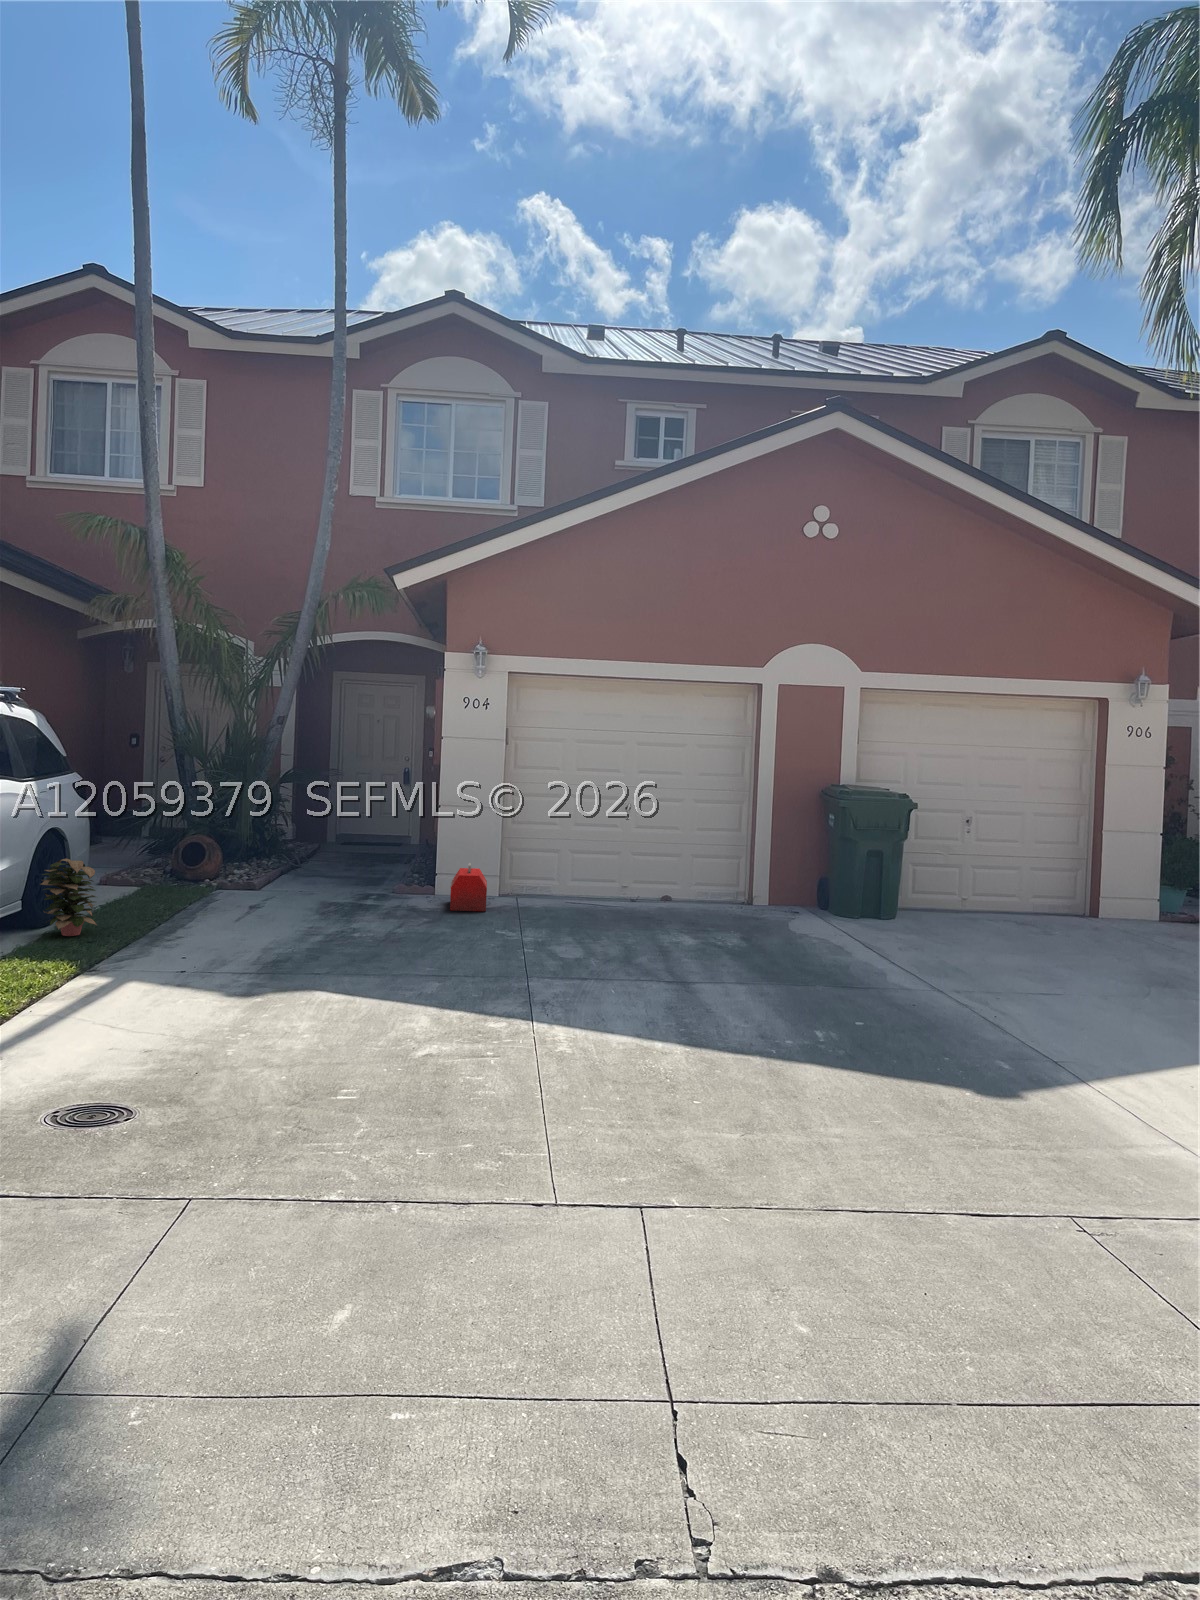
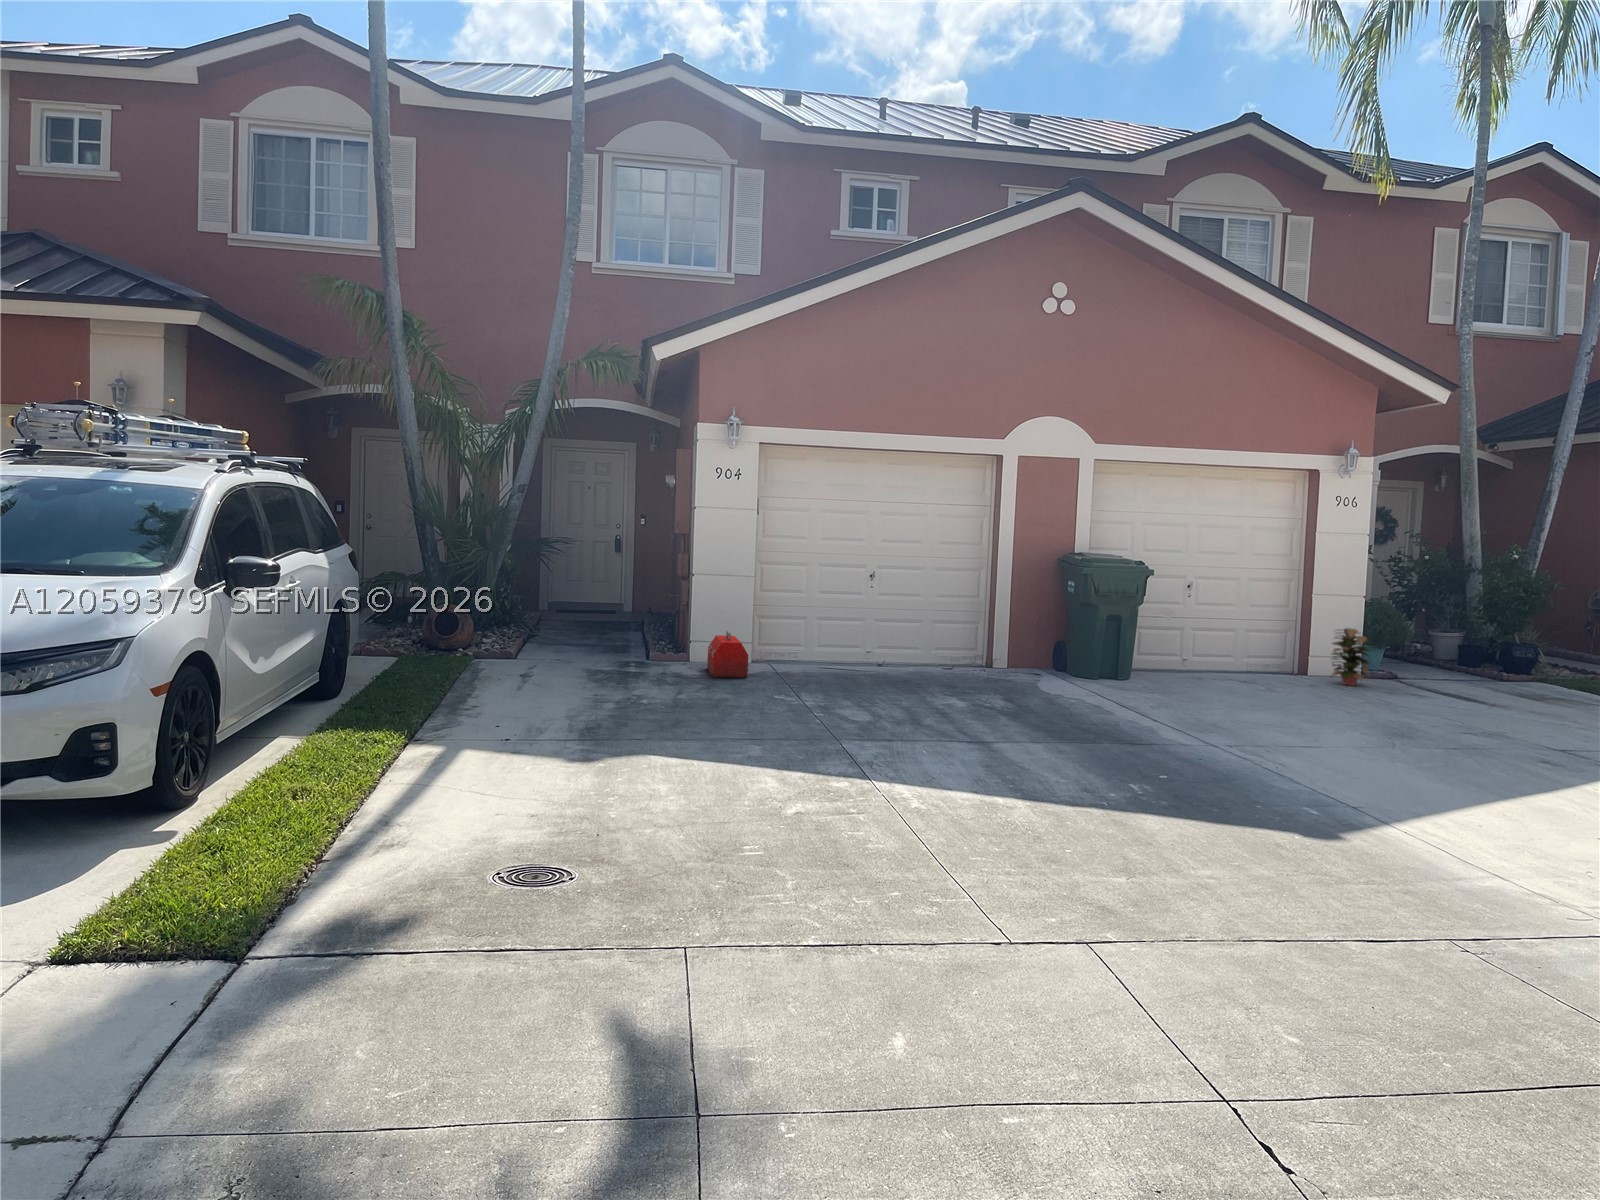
decorative plant: present [40,859,97,936] -> present [1332,628,1371,686]

